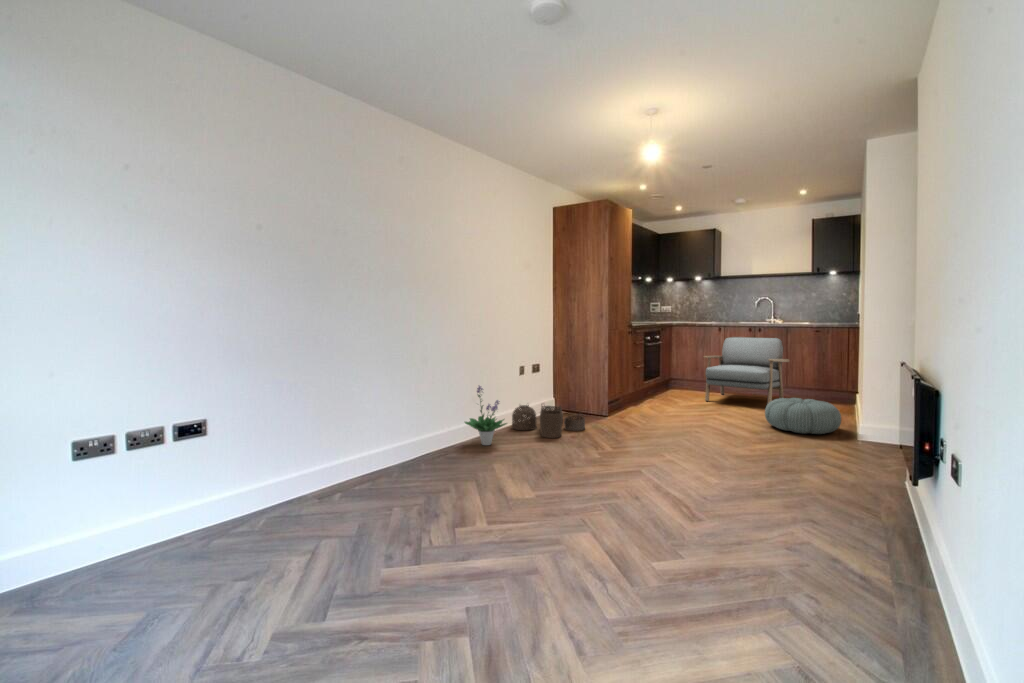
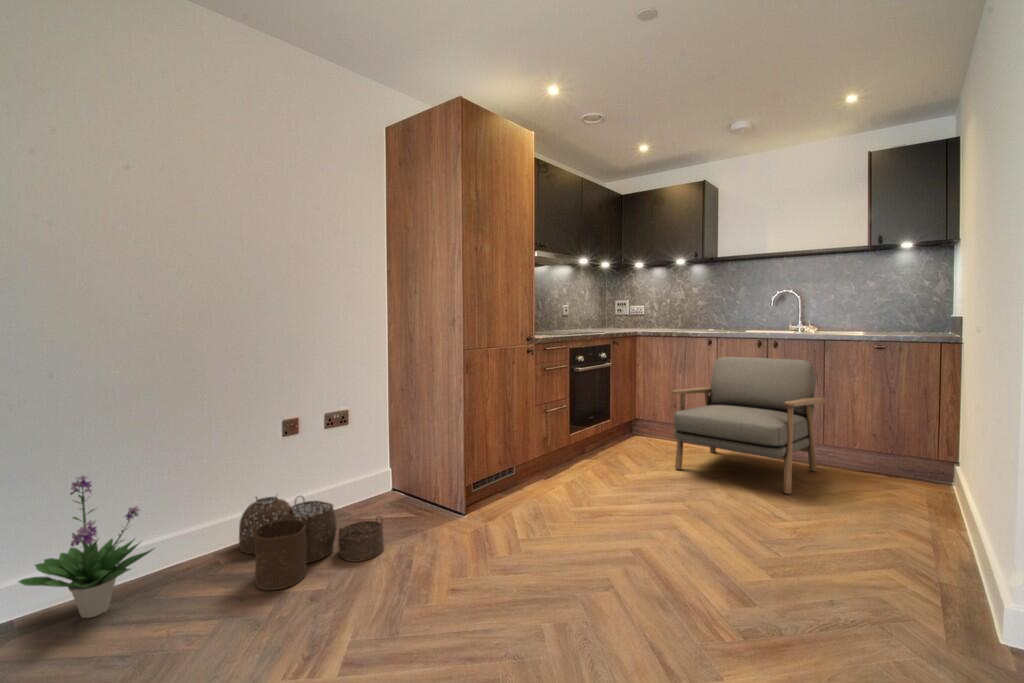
pouf: present [765,398,841,434] -> none [765,495,946,605]

